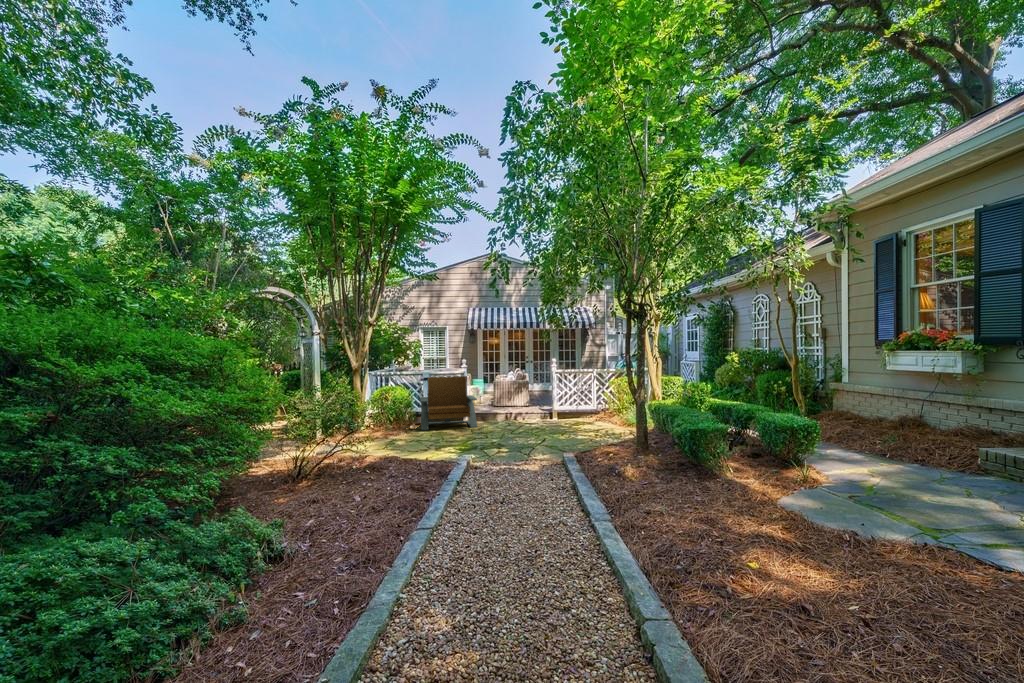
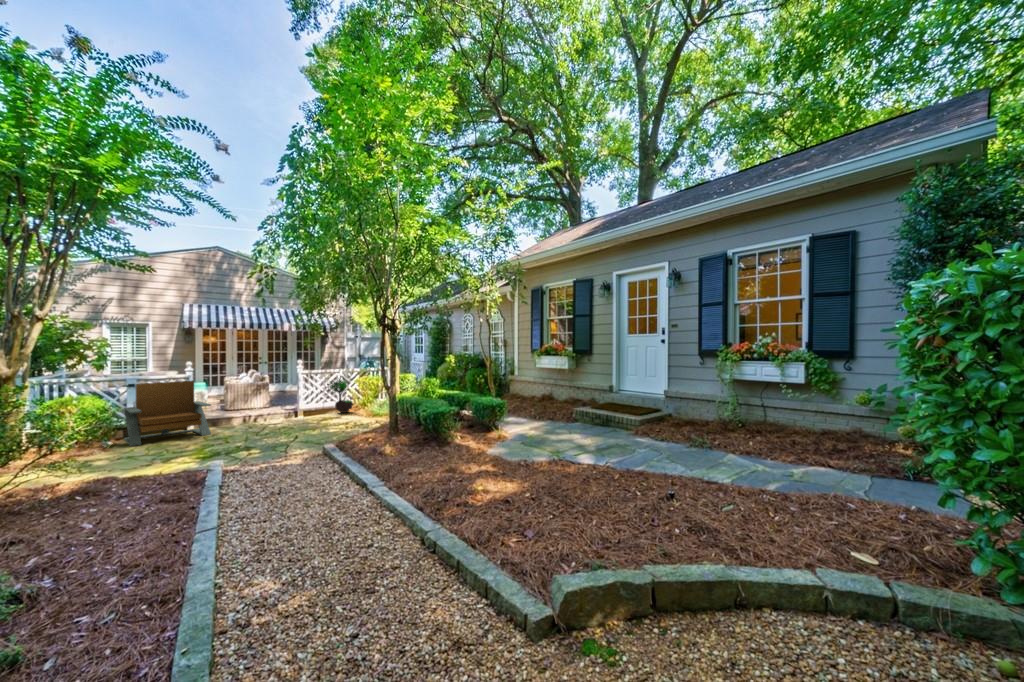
potted tree: none [580,376,608,417] -> present [330,378,353,413]

